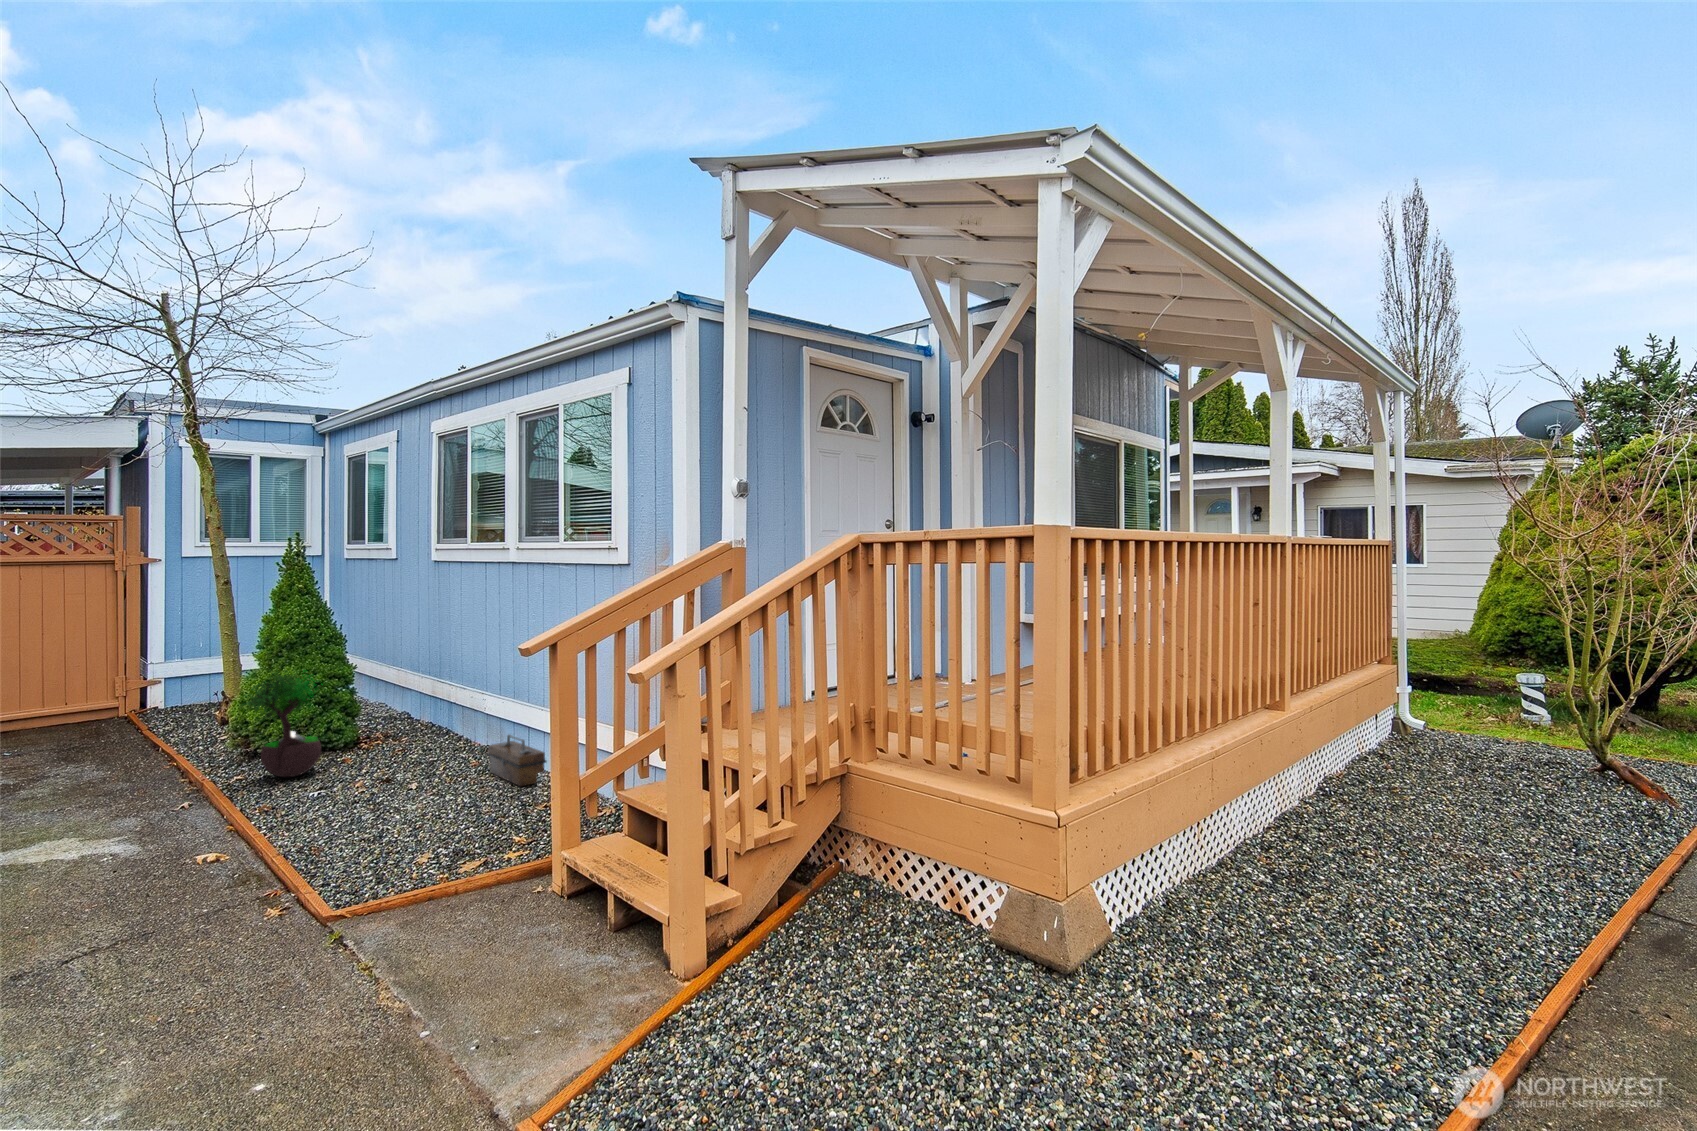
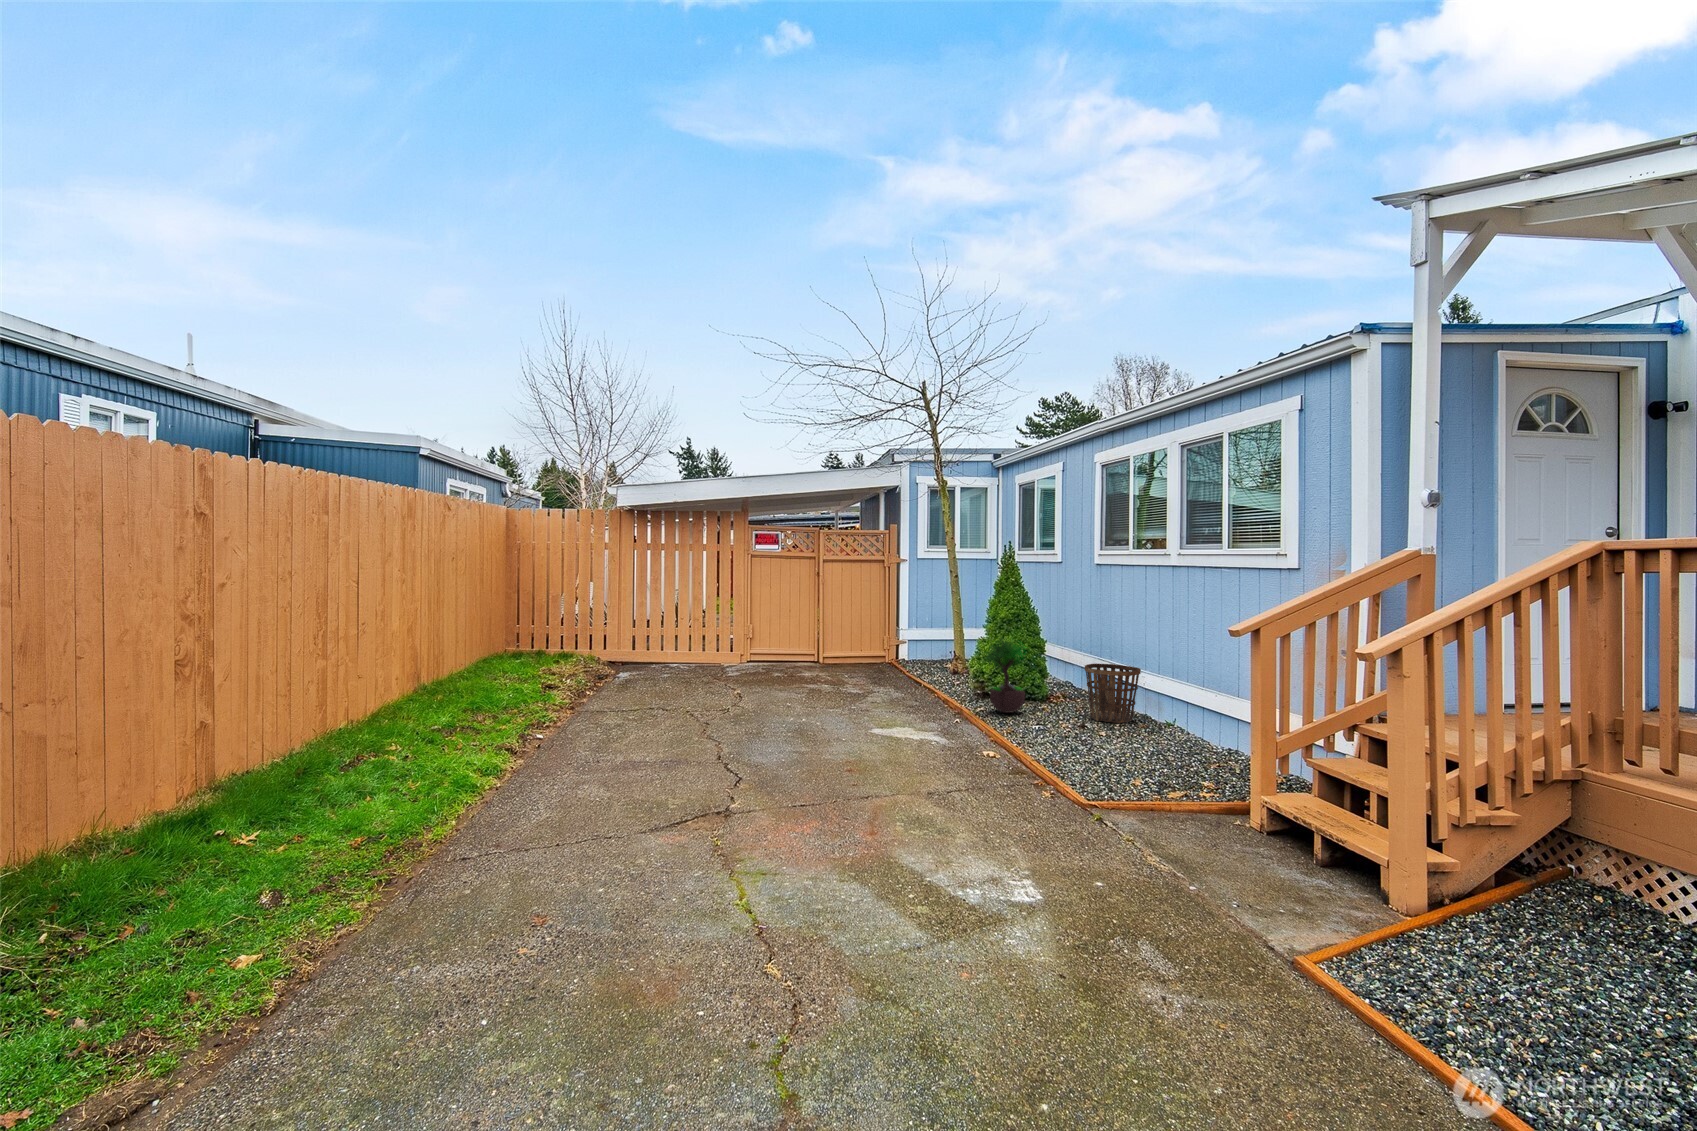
basket: none [410,689,485,766] -> present [1085,664,1141,723]
toolbox: present [487,735,547,786] -> none [1147,705,1203,748]

